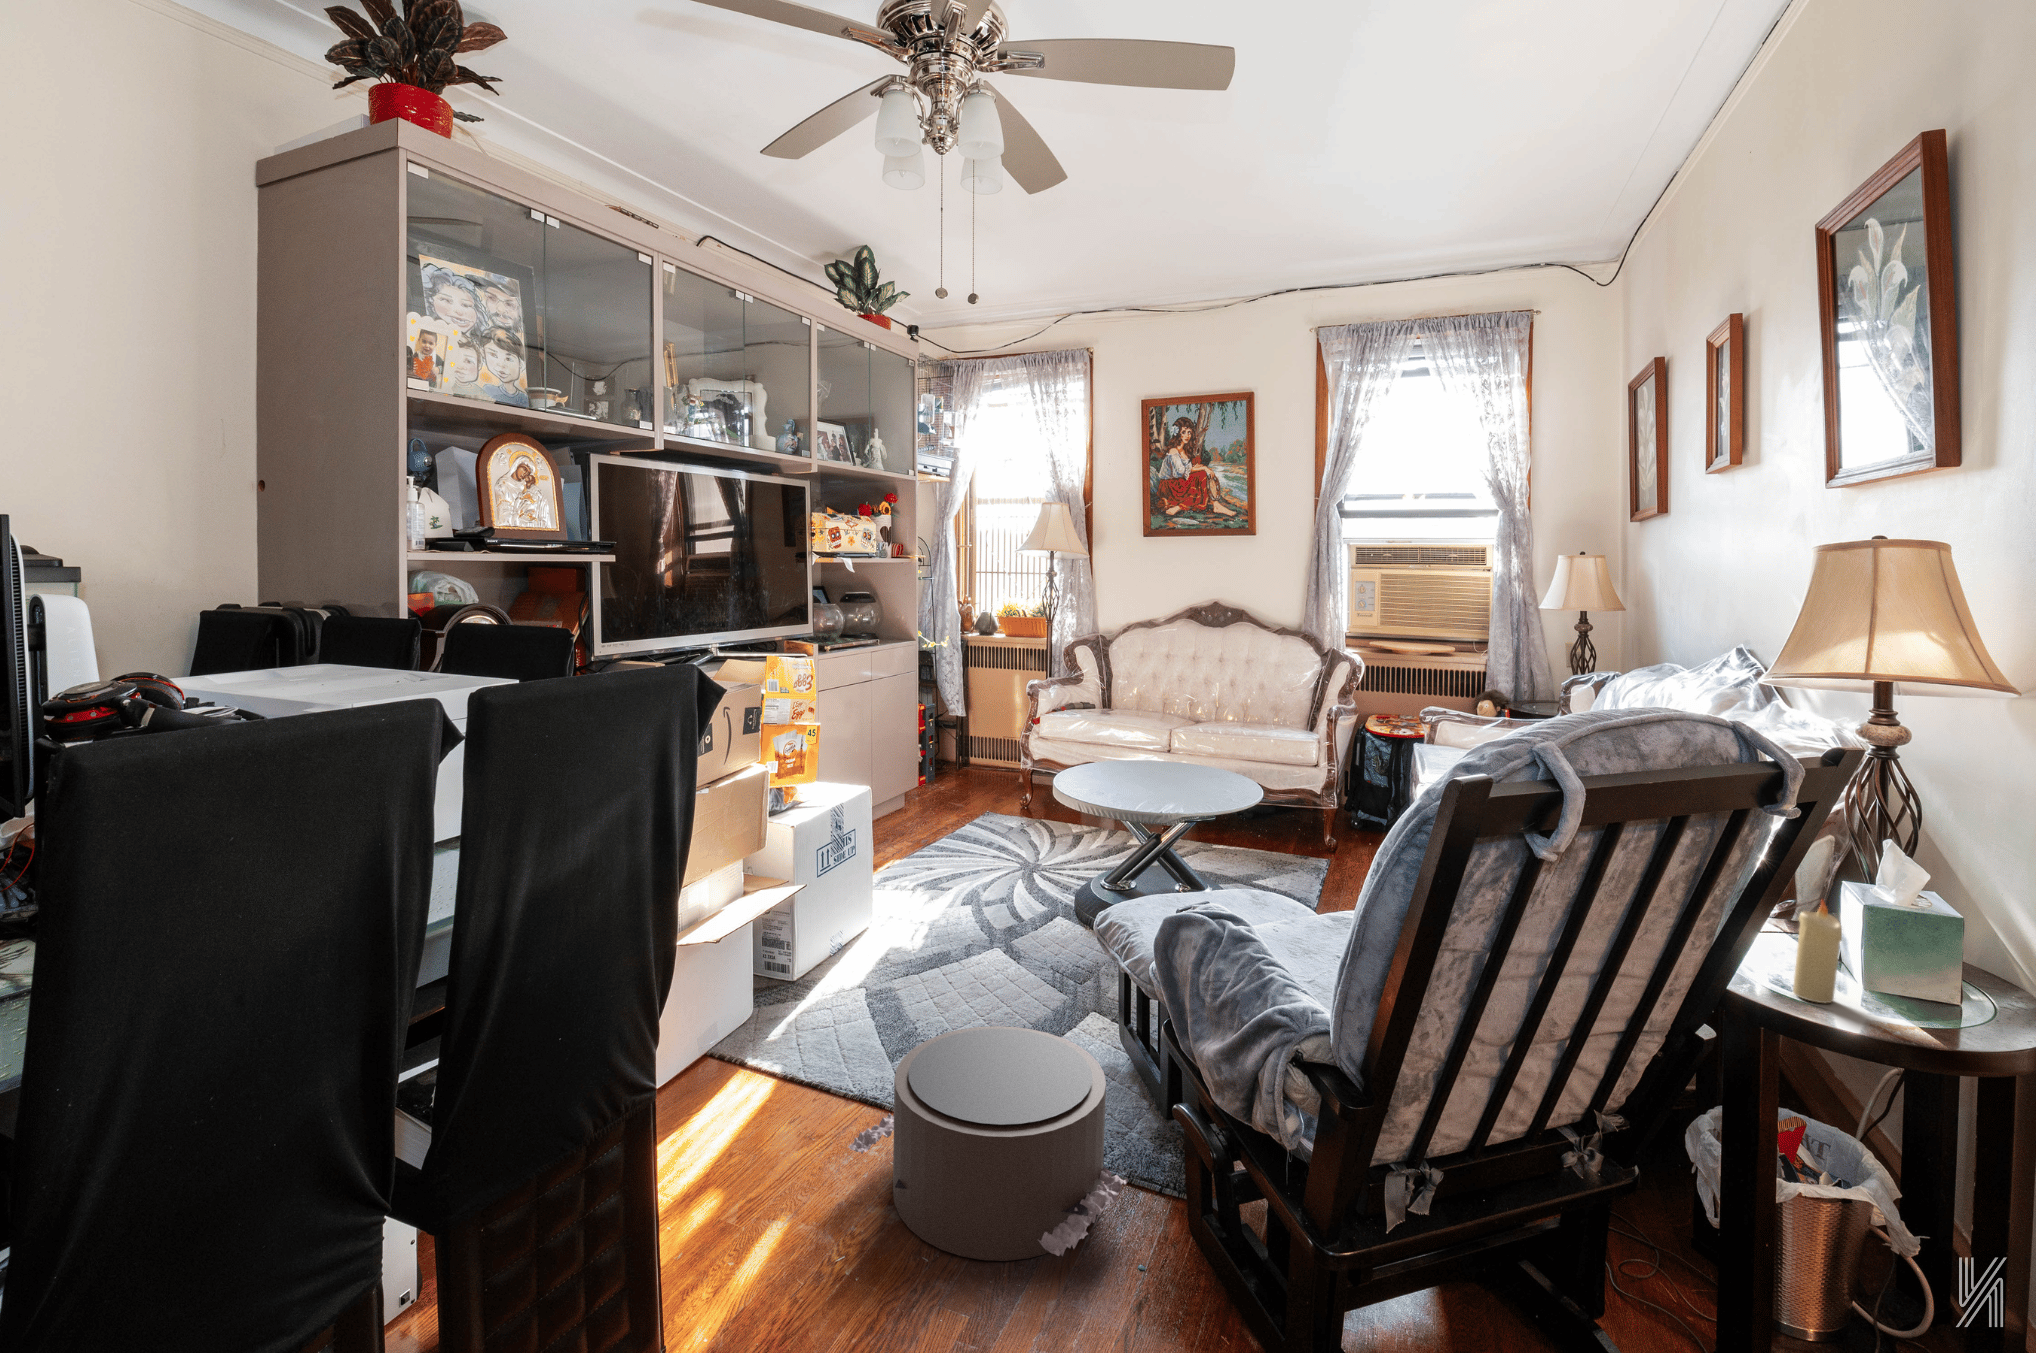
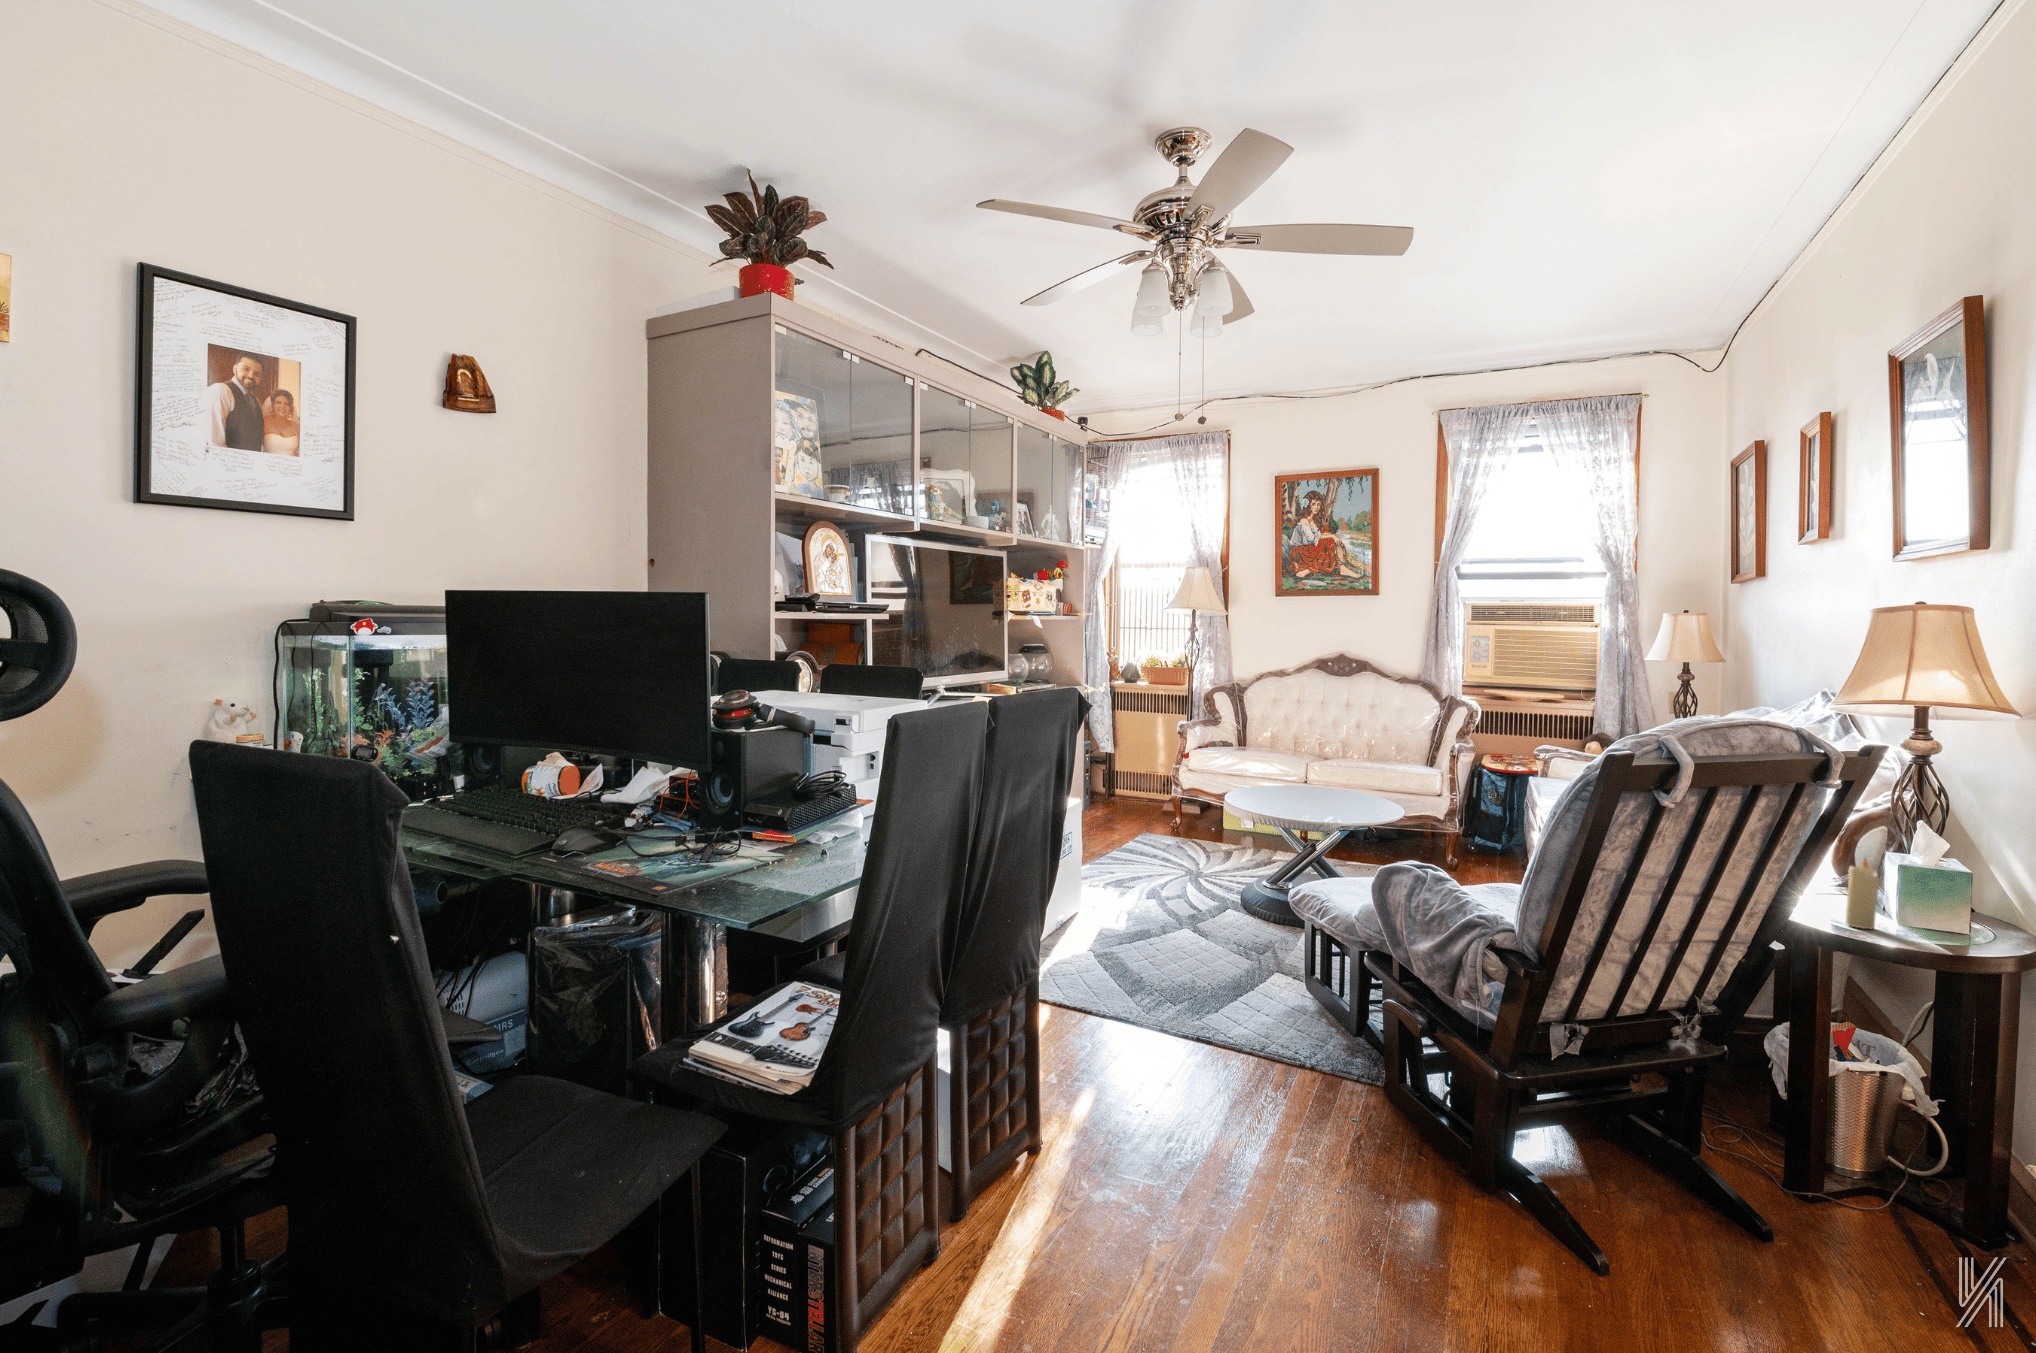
pouf: present [848,1026,1128,1261] -> none [1130,964,1344,1114]

